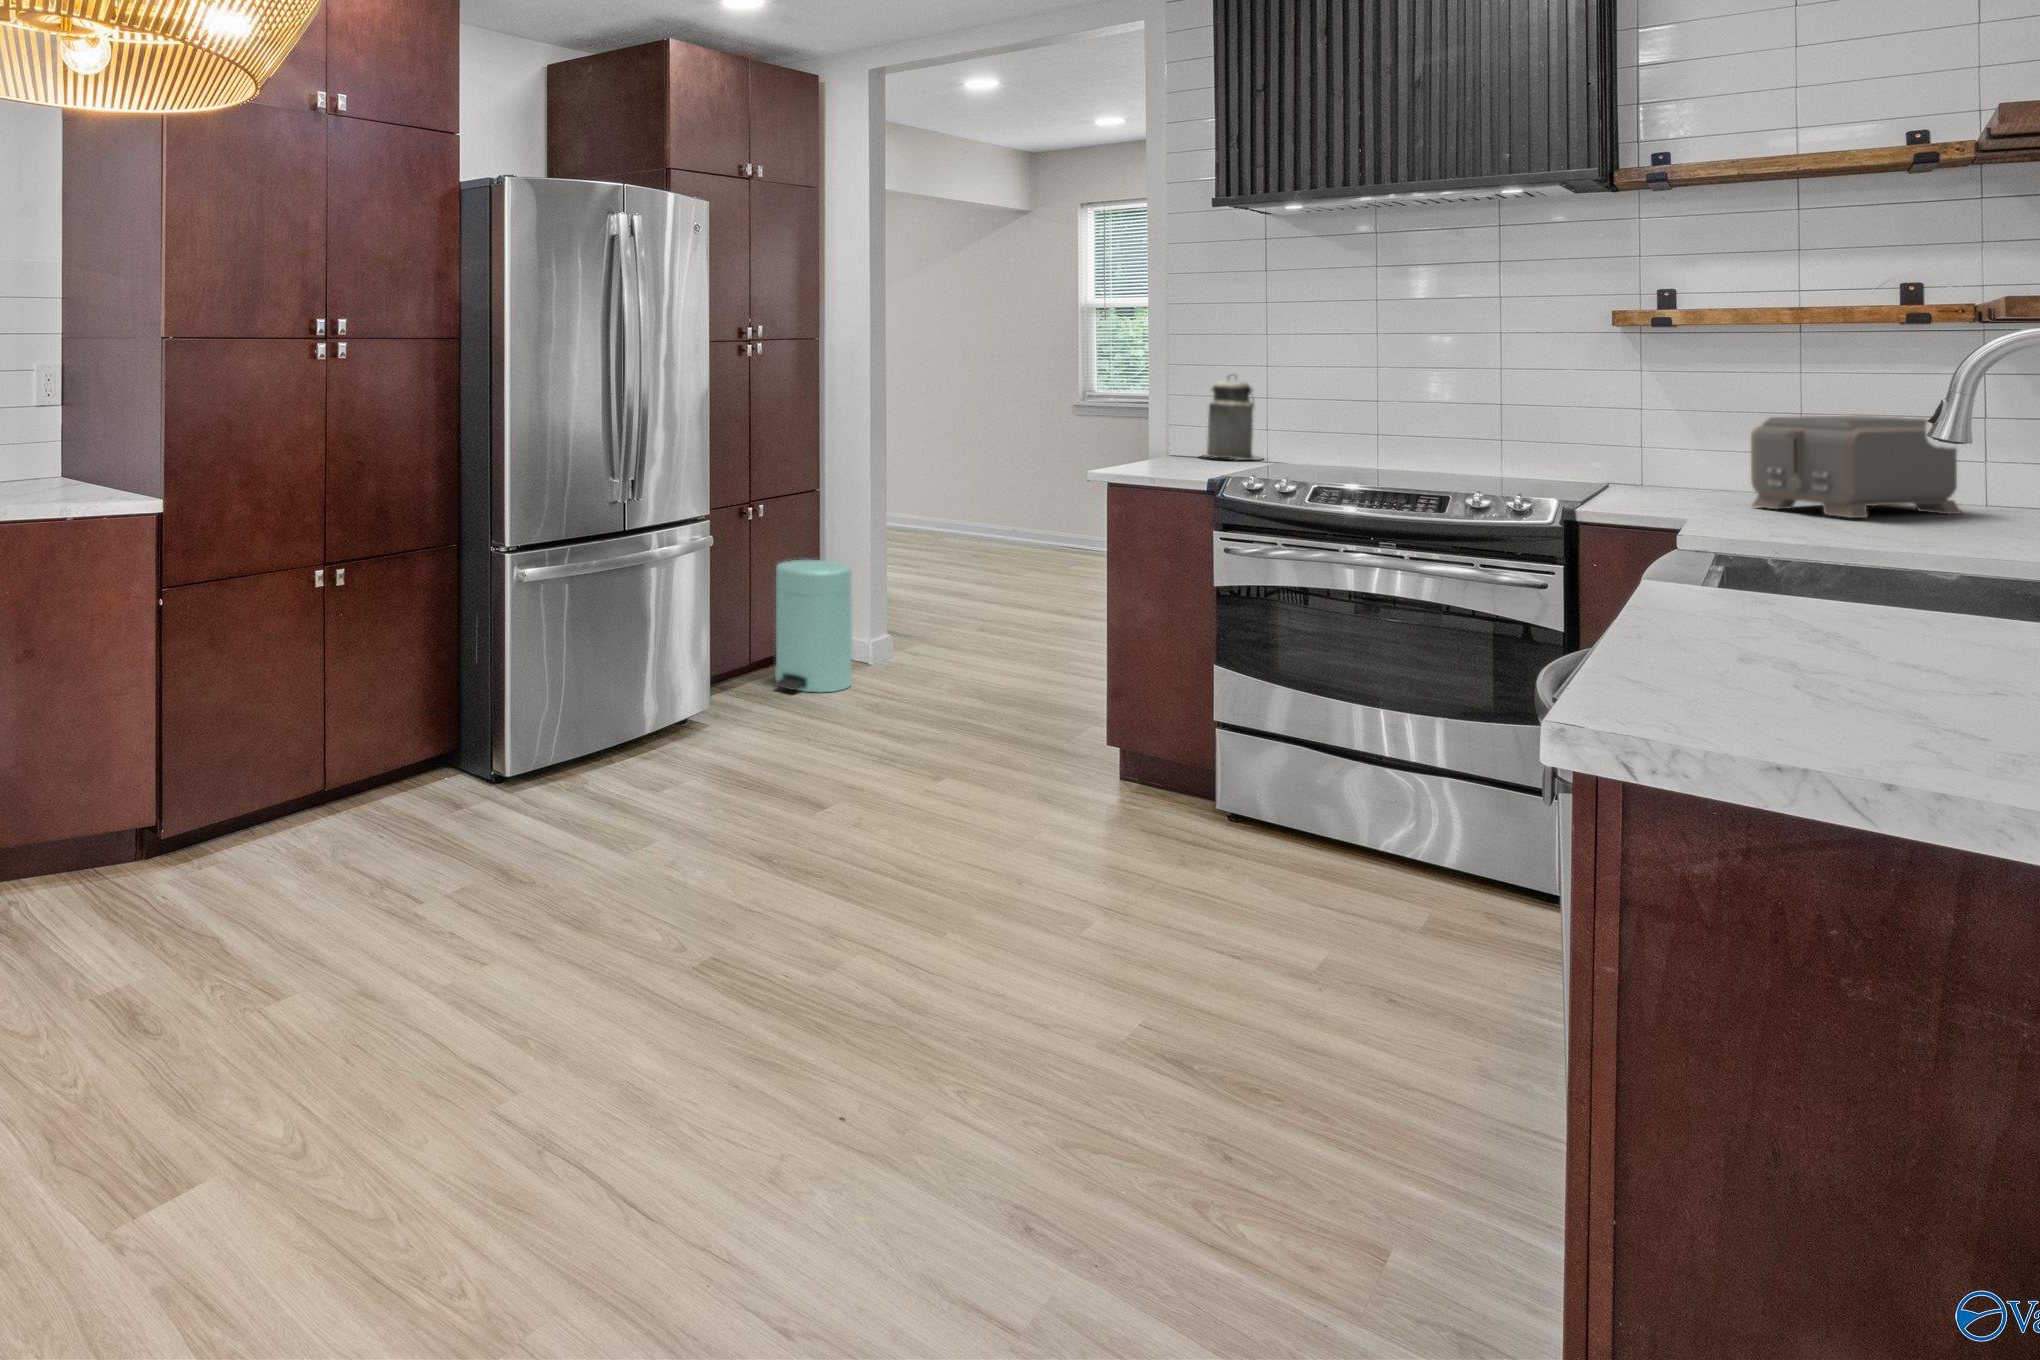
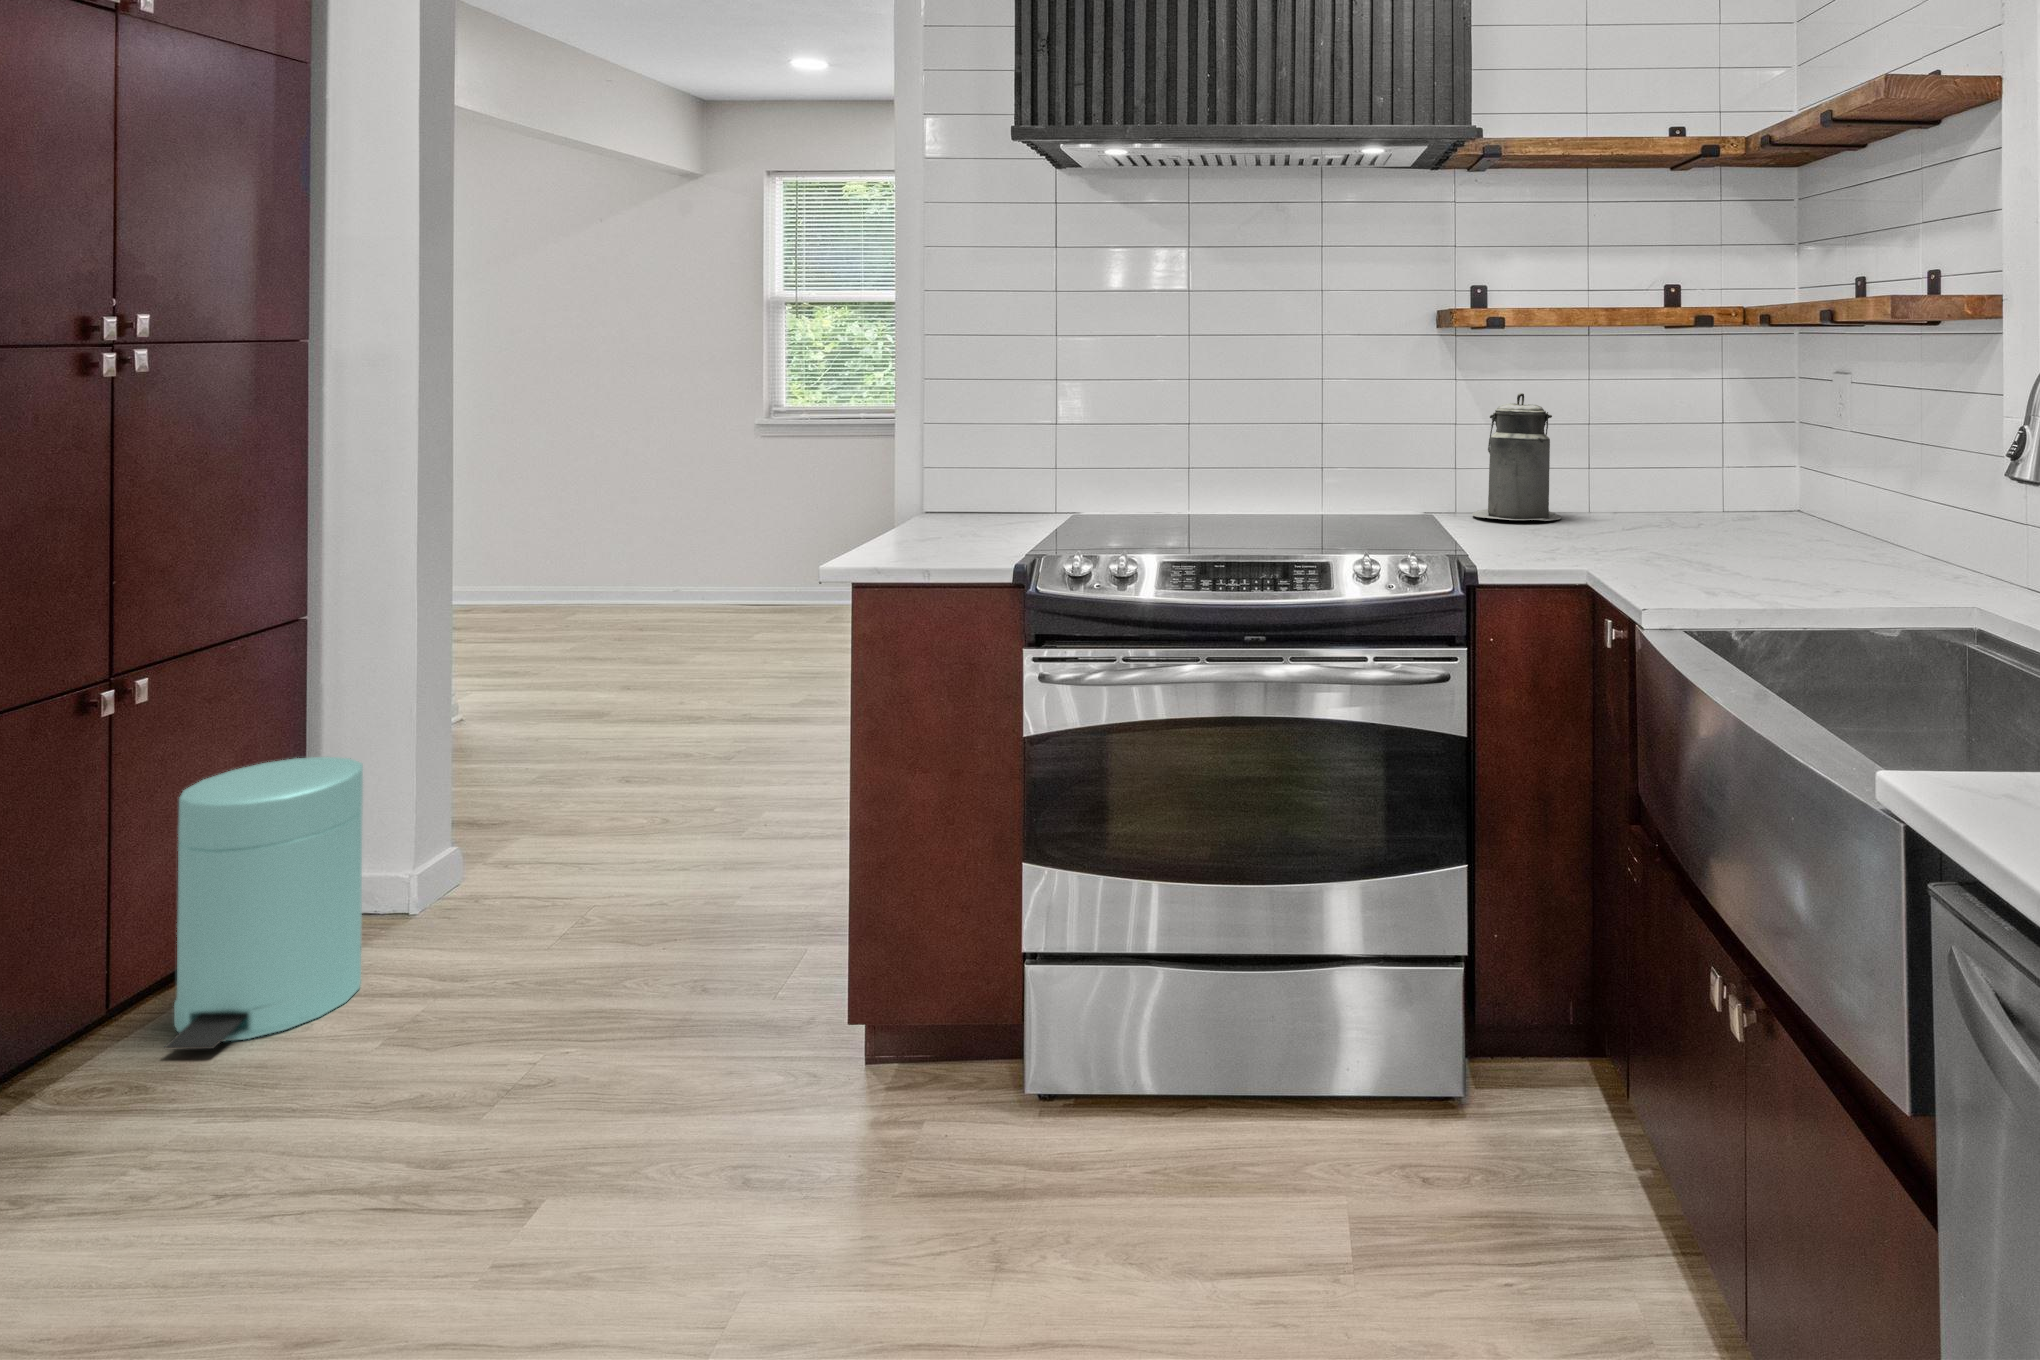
canister: present [1205,376,1263,460] -> present [1472,393,1561,521]
toaster: present [1751,416,1961,518] -> none [1607,429,1751,551]

